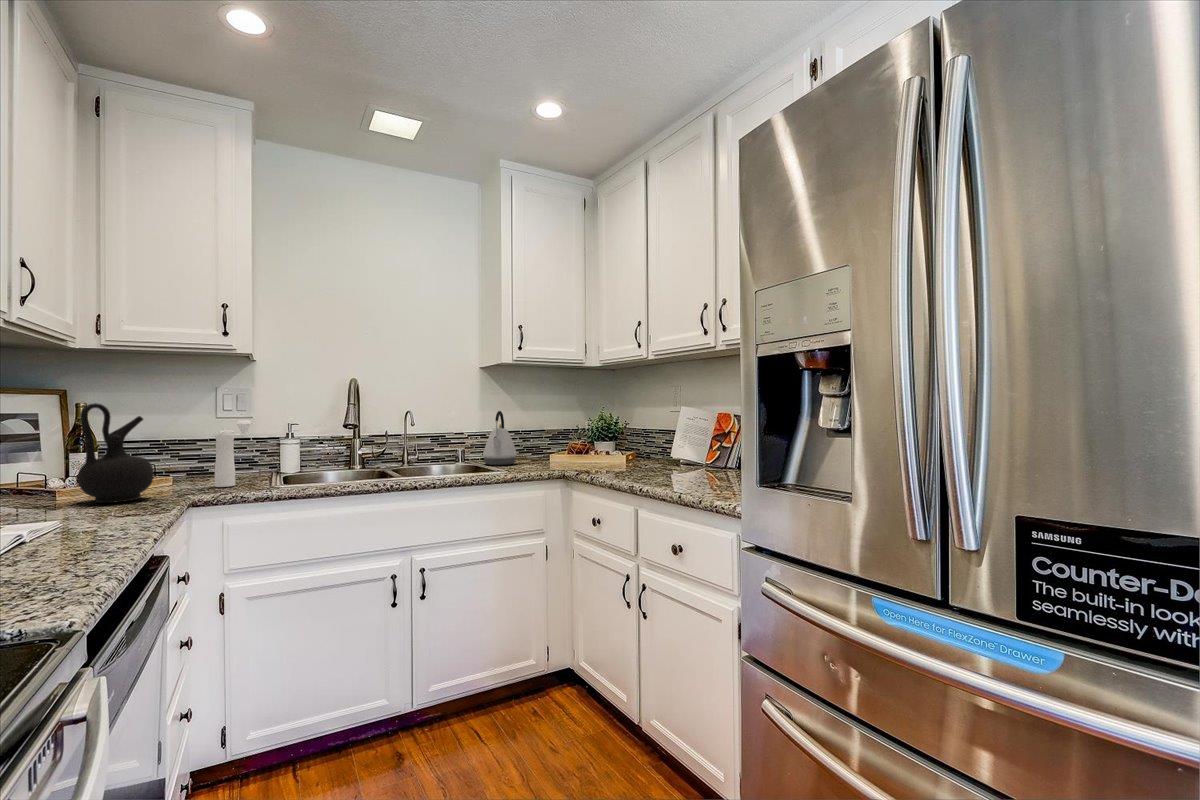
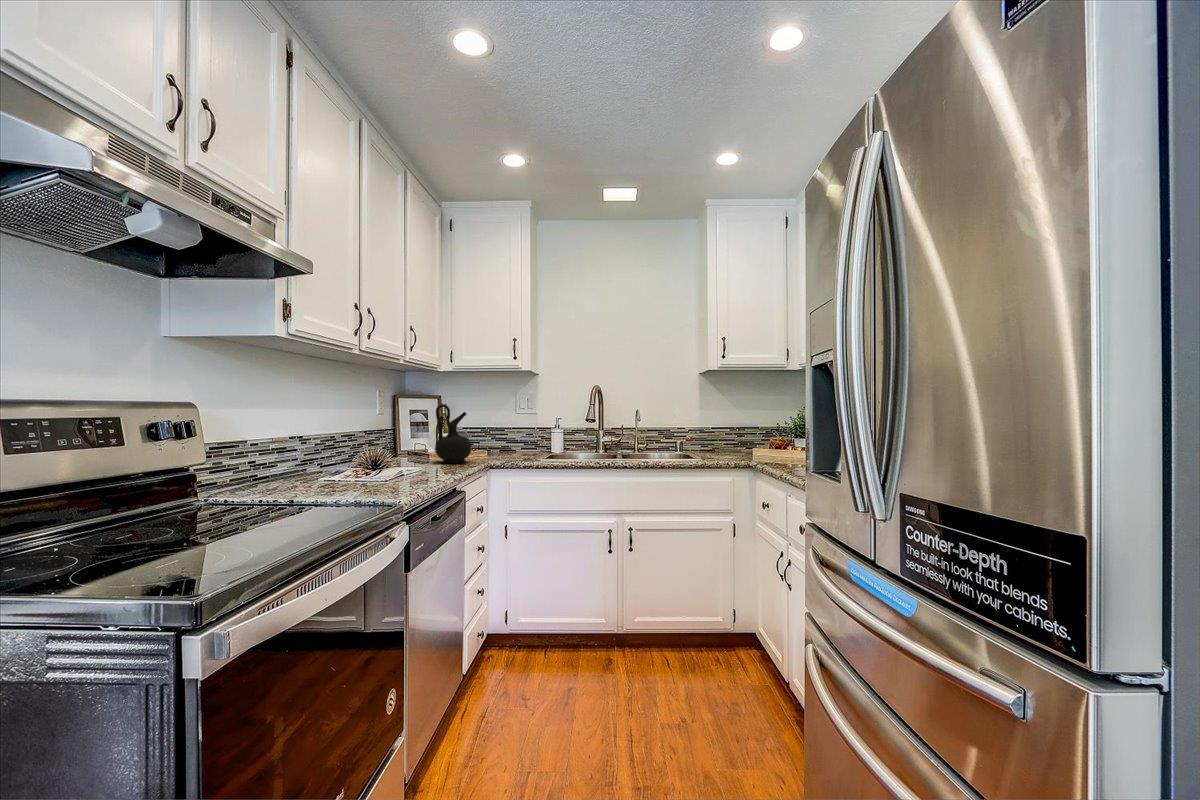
kettle: present [483,411,517,465] -> none [695,411,723,456]
pepper mill: present [215,420,251,487] -> none [507,415,530,458]

